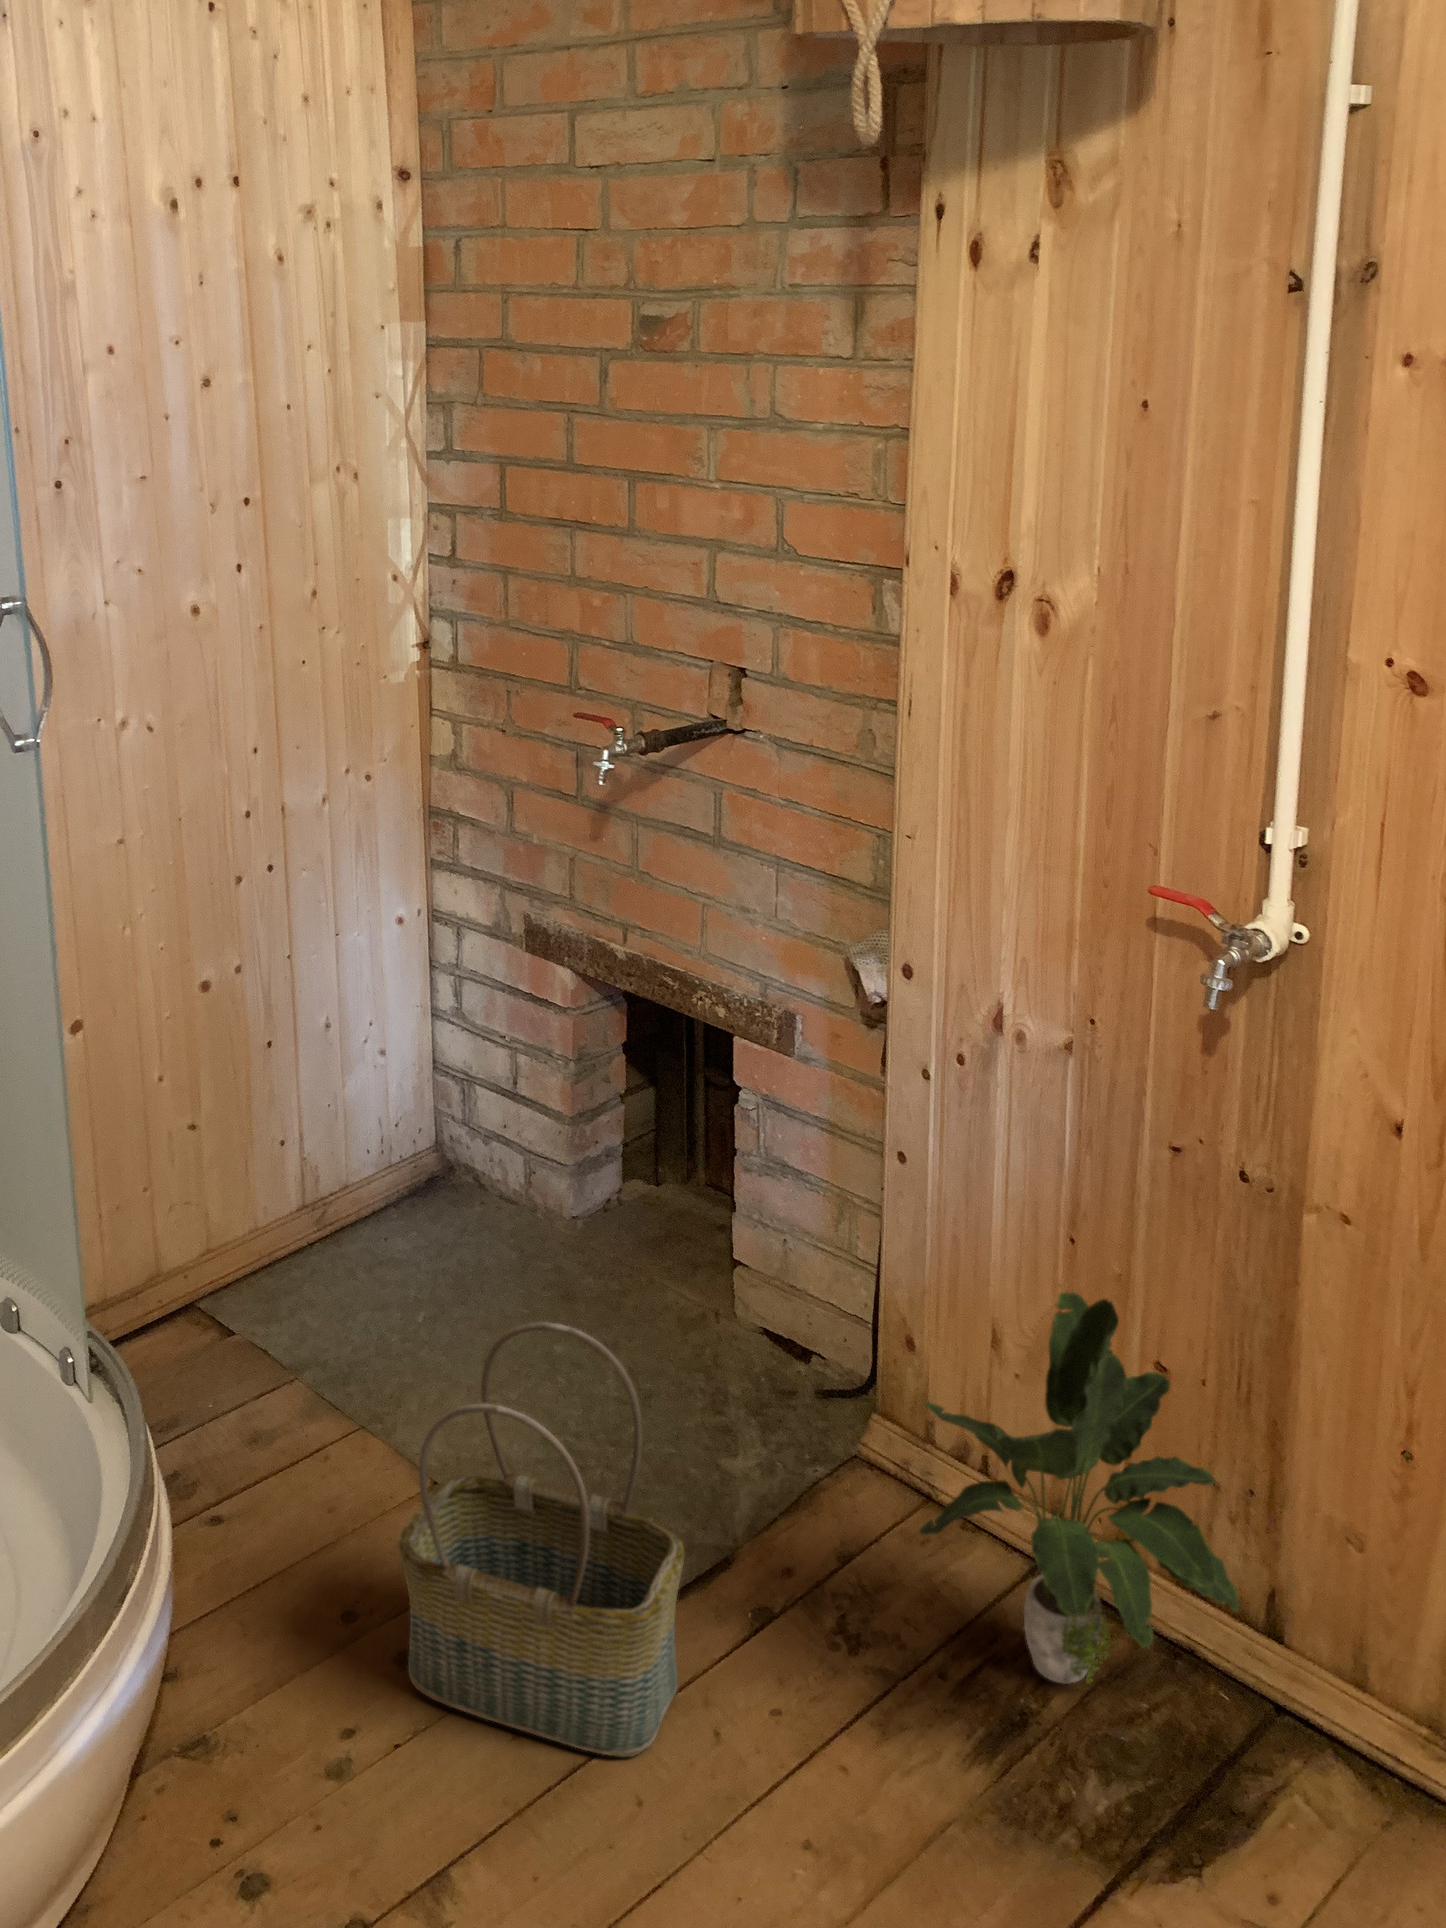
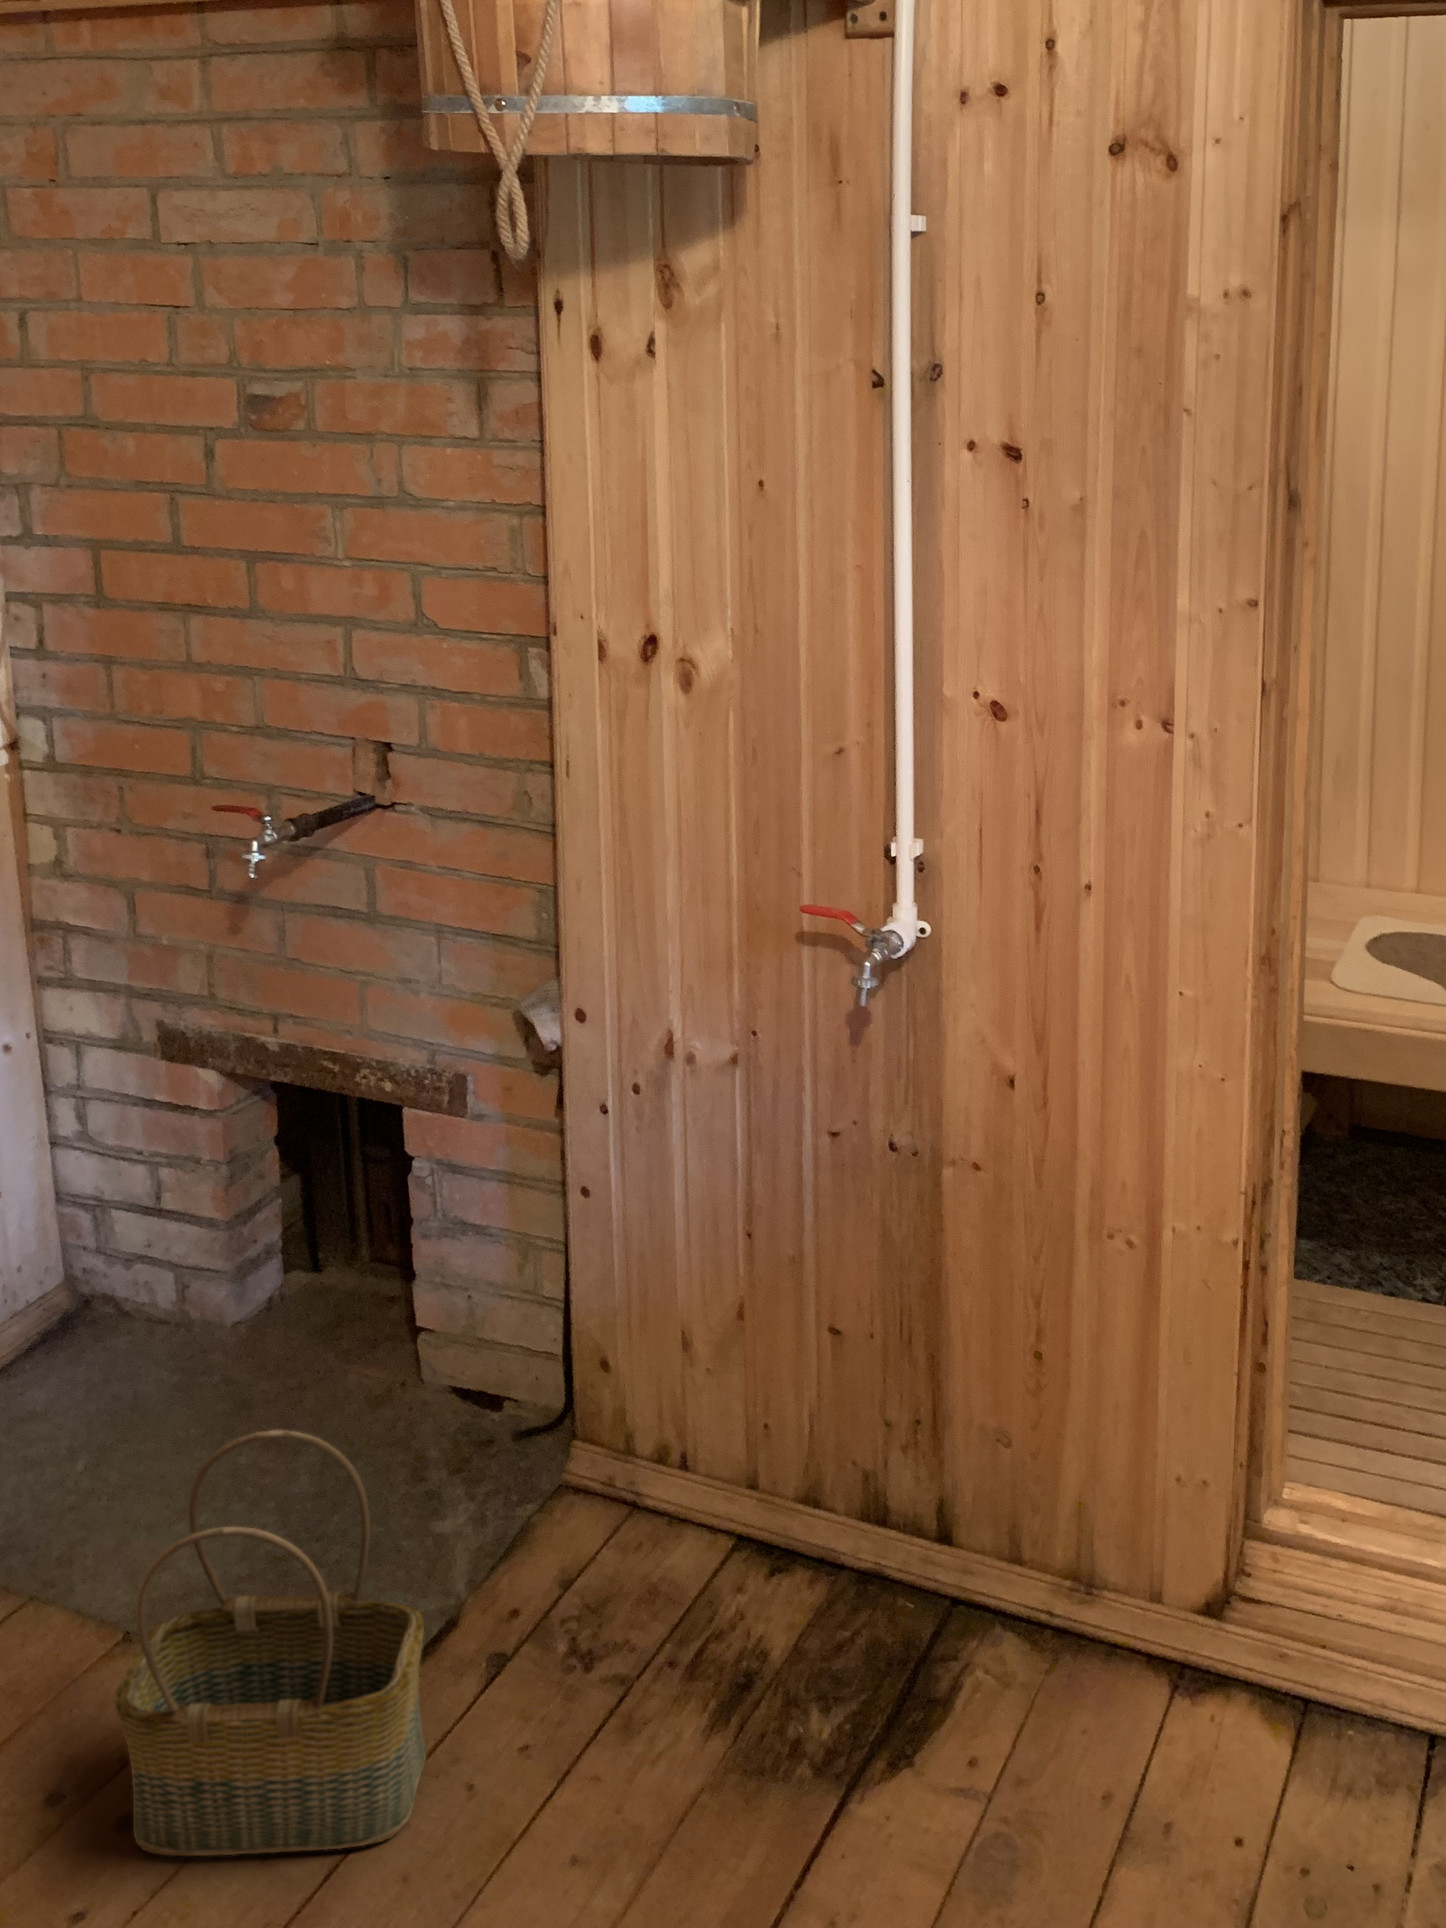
potted plant: present [918,1292,1239,1684] -> none [637,1280,921,1636]

